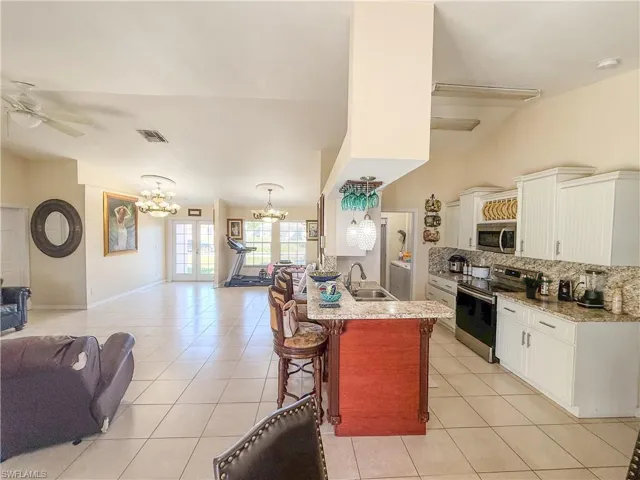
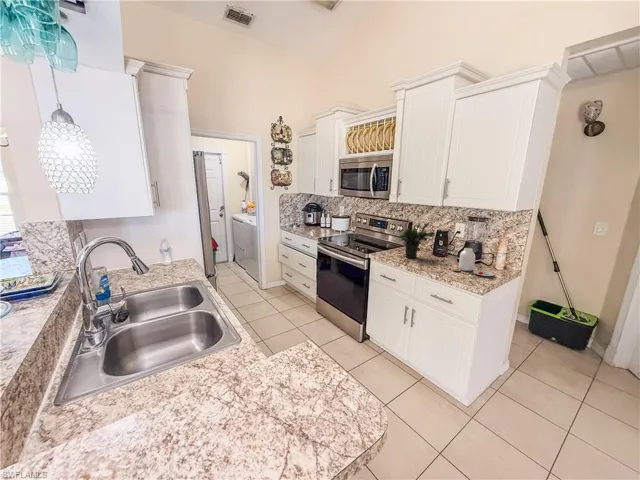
jar: none [560,291,595,312] -> present [453,248,494,276]

